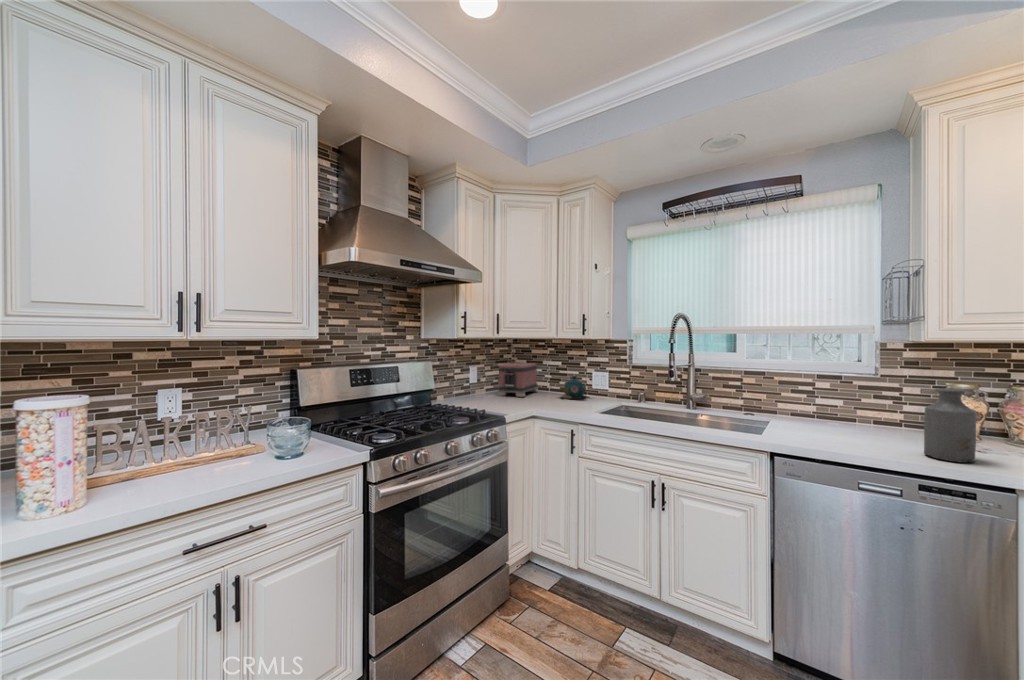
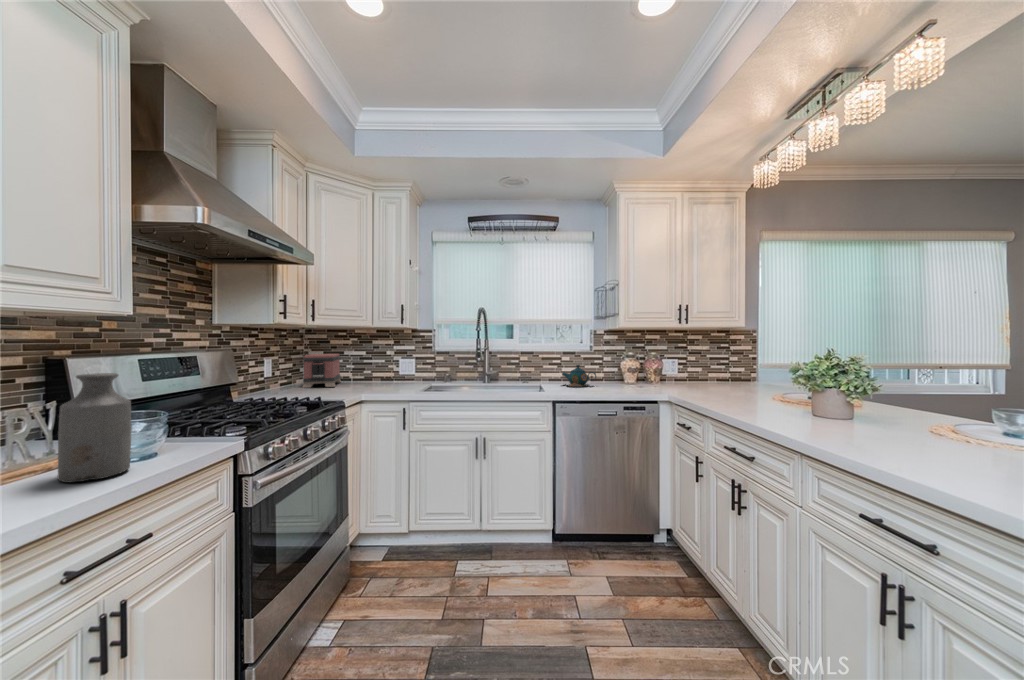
teapot: present [561,376,586,400] -> present [562,365,596,387]
bottle: present [924,388,976,463] -> present [58,373,132,483]

